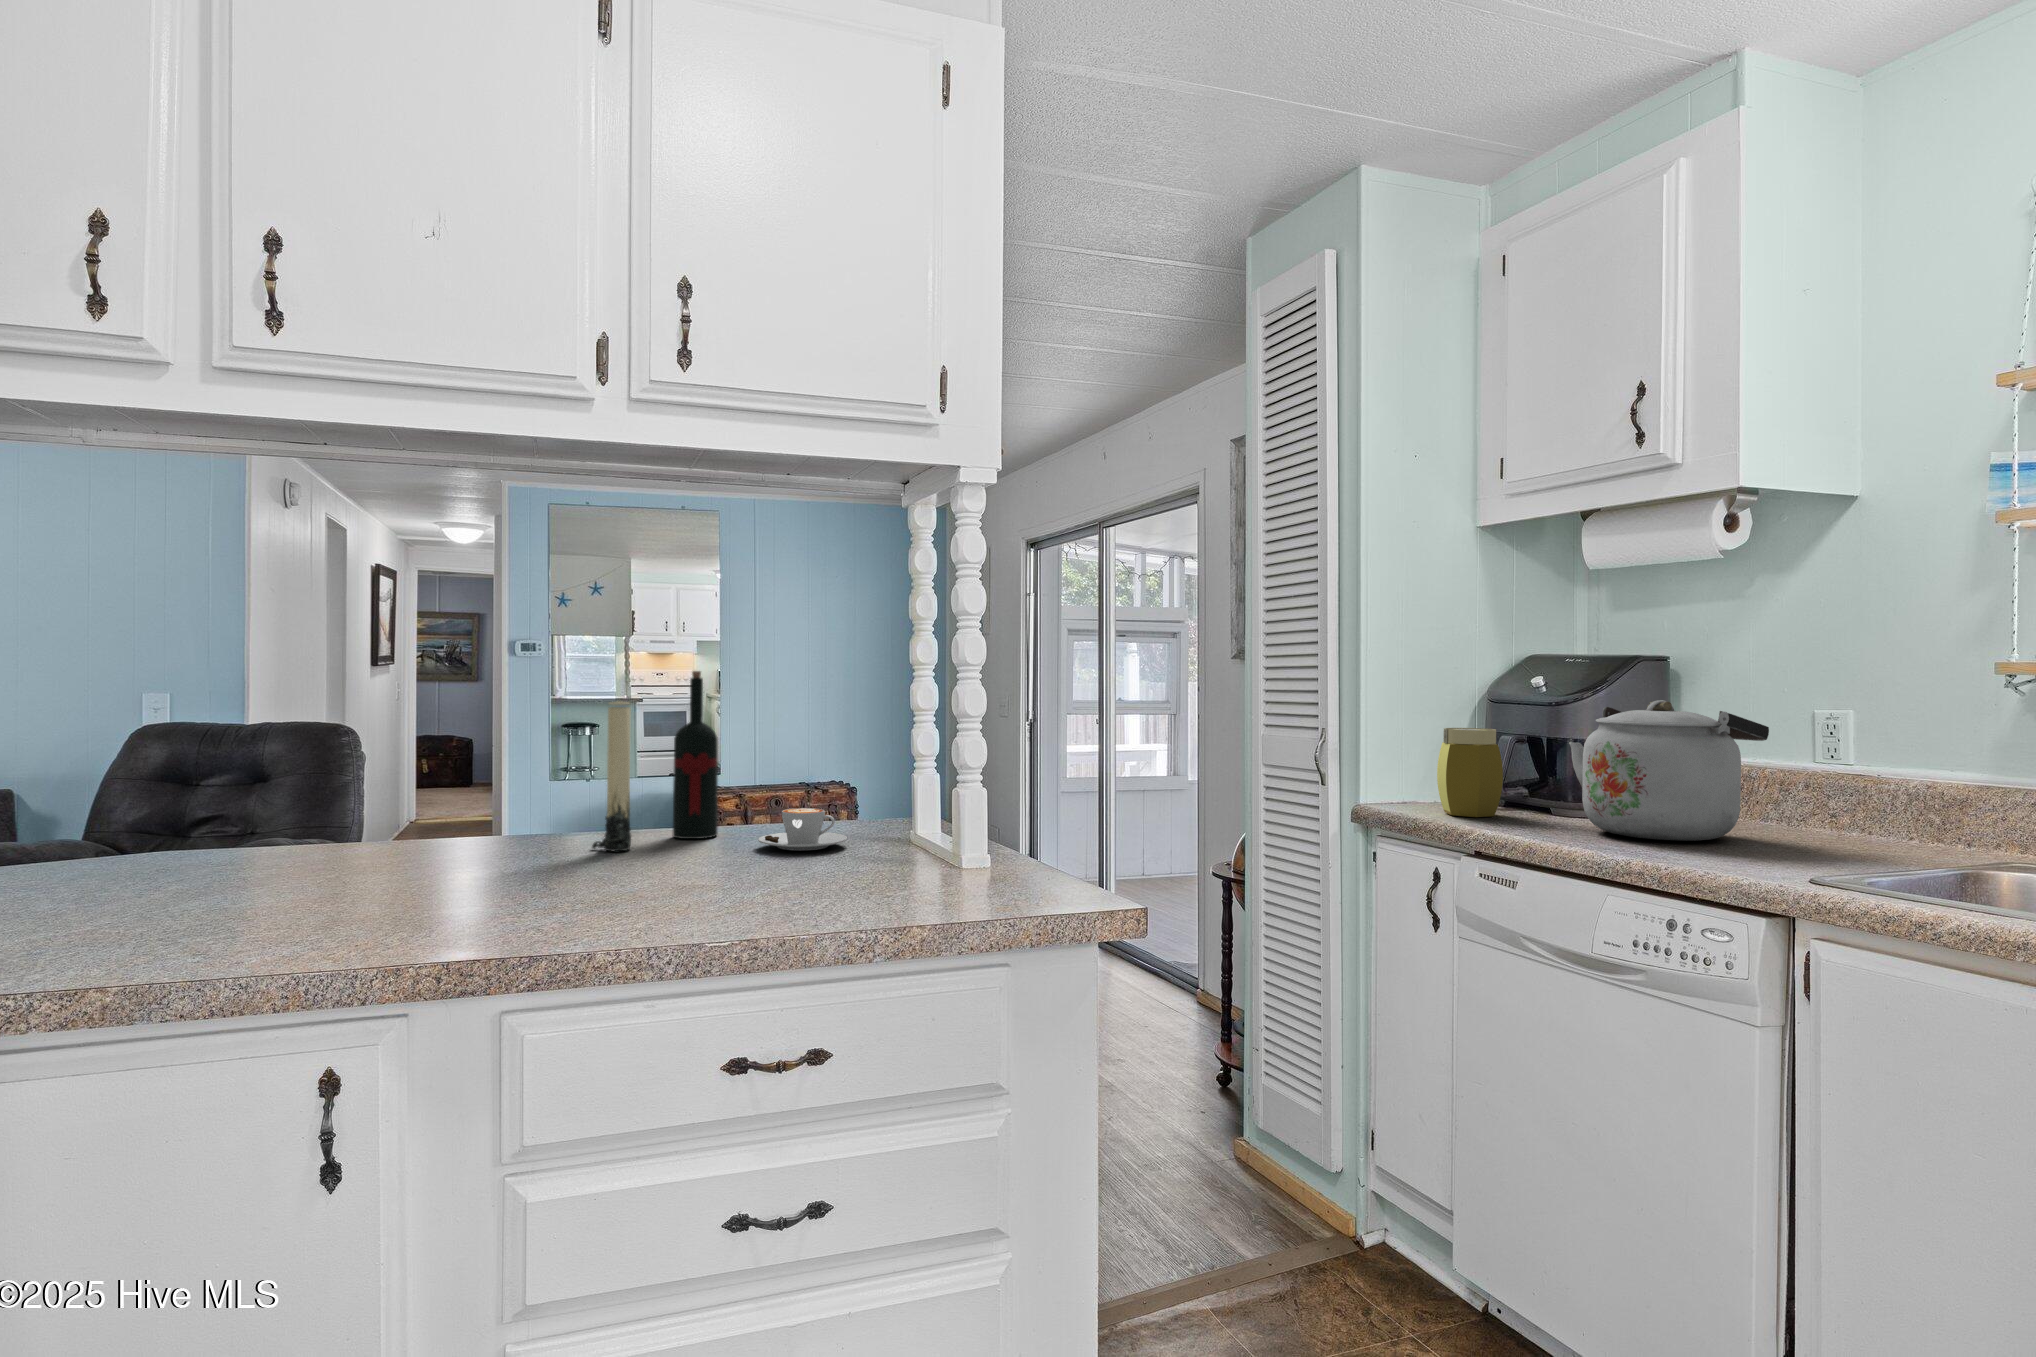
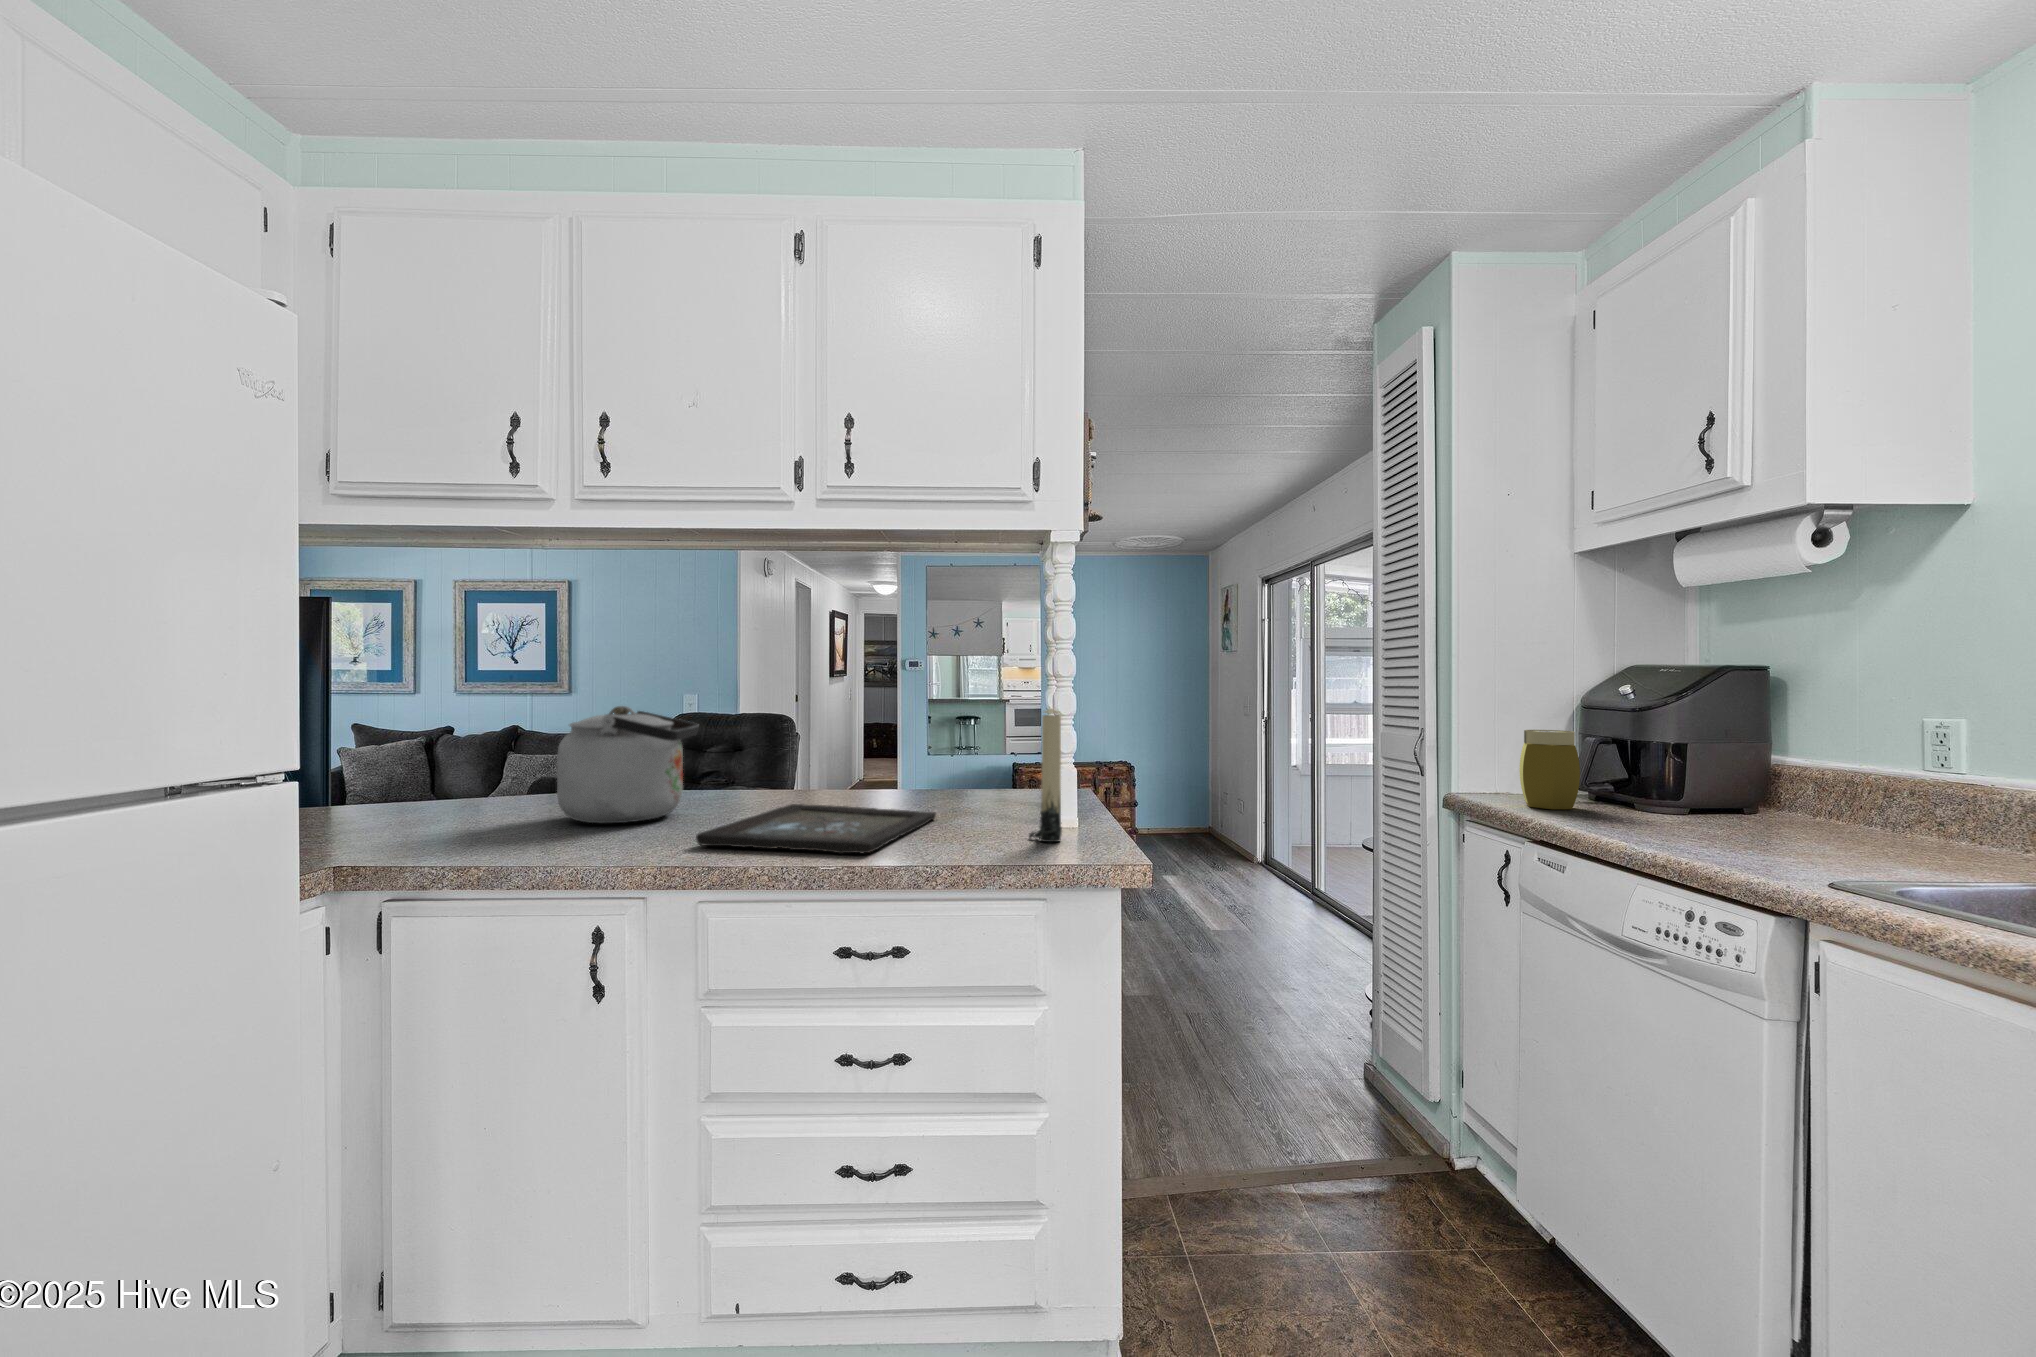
wine bottle: present [673,671,718,839] -> none [886,681,916,798]
kettle: present [1569,700,1769,841] -> present [557,706,699,823]
candle: present [592,701,631,851] -> present [1029,710,1062,842]
coffee cup: present [758,808,847,851] -> none [930,779,993,810]
tray: none [474,854,790,924] -> present [696,804,936,854]

